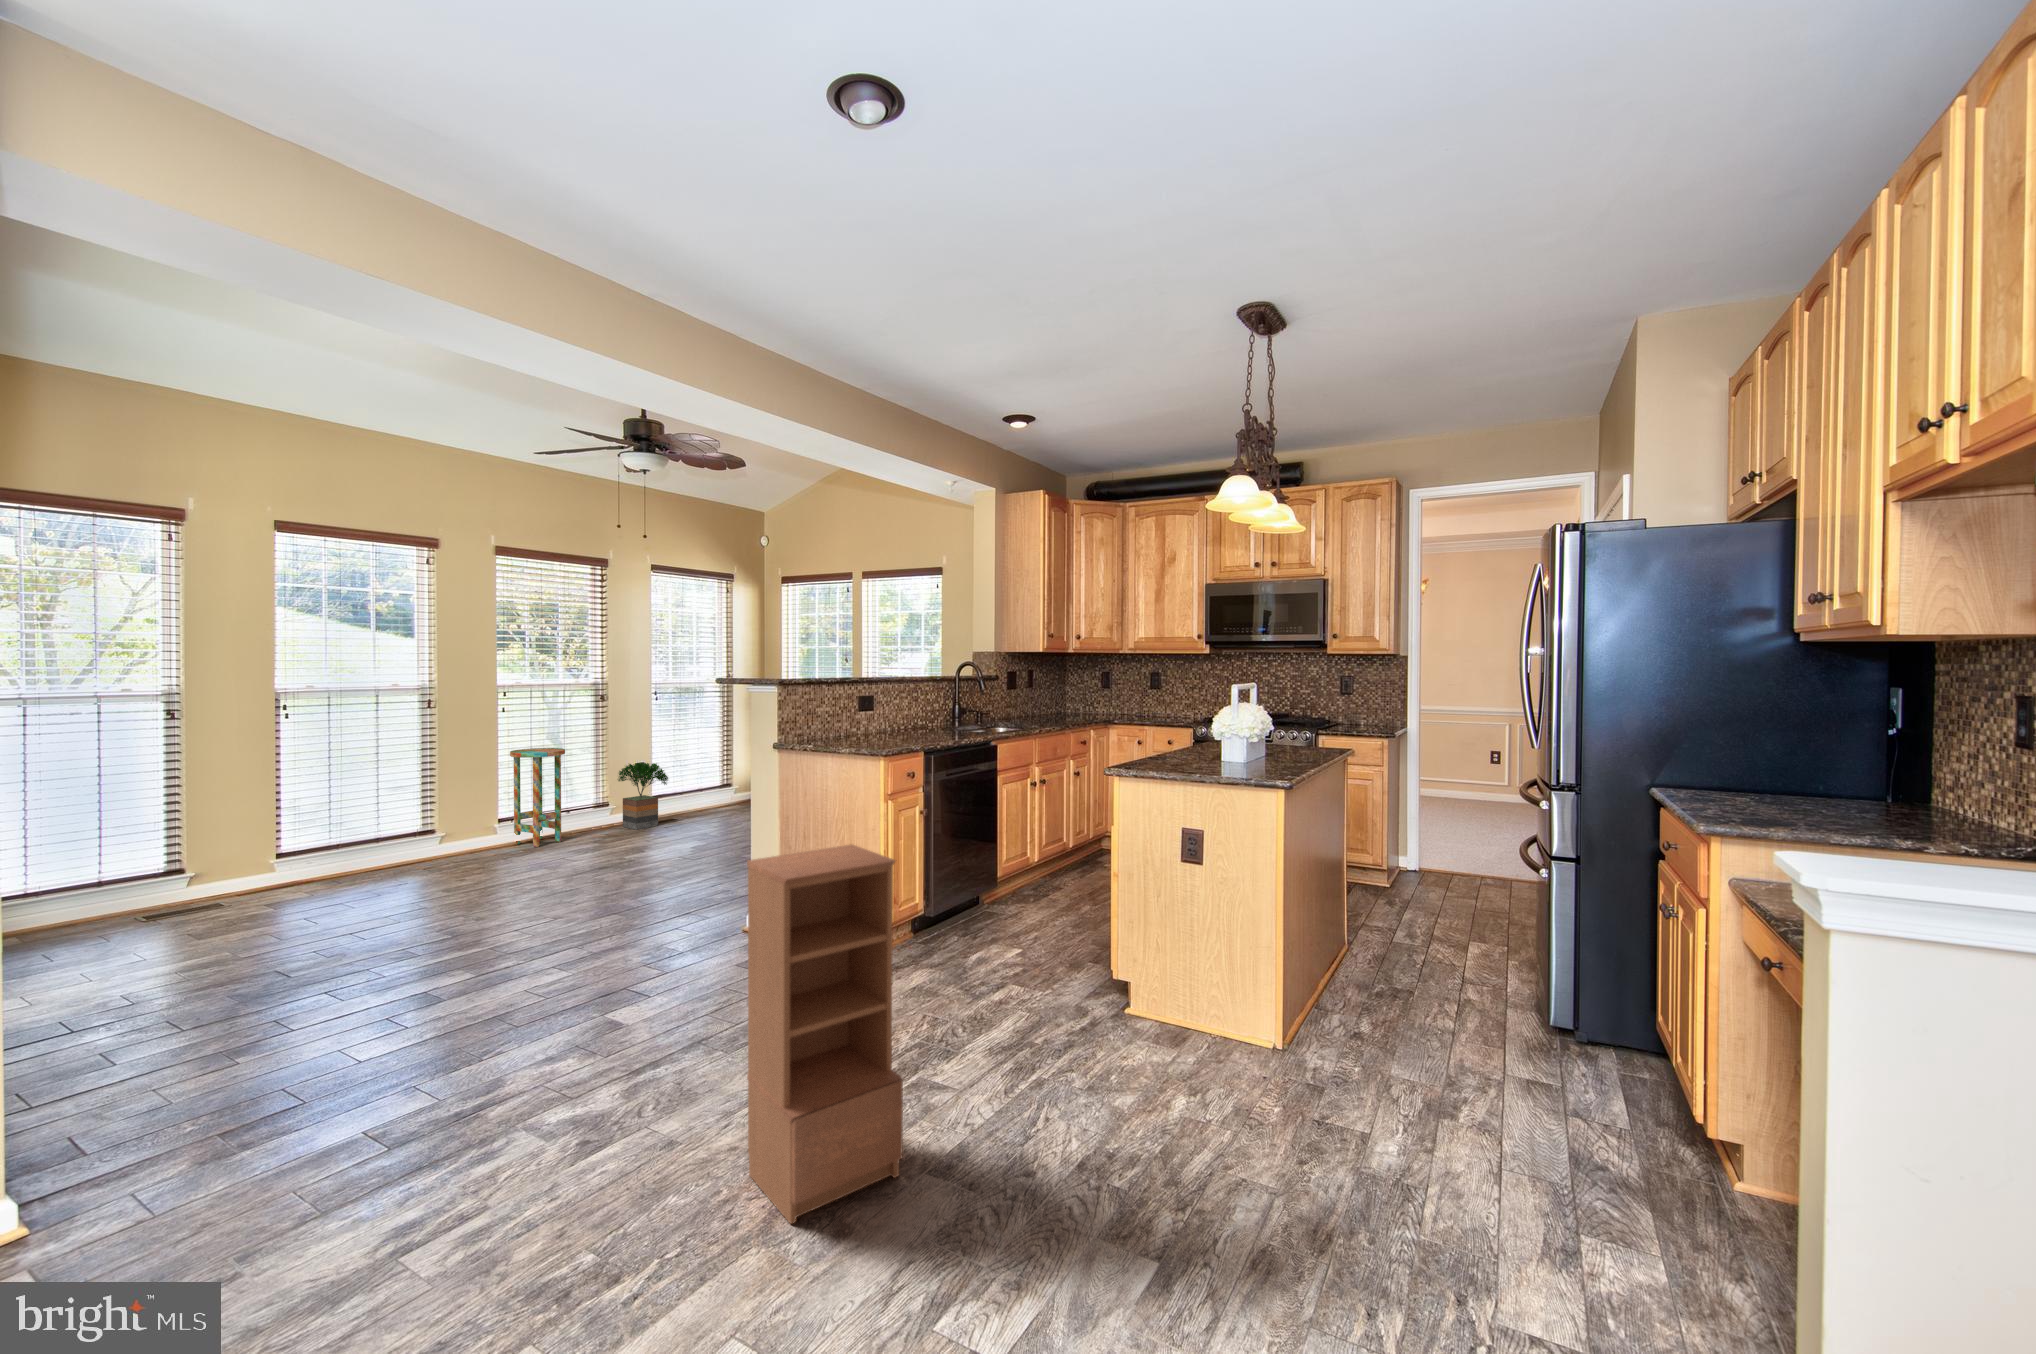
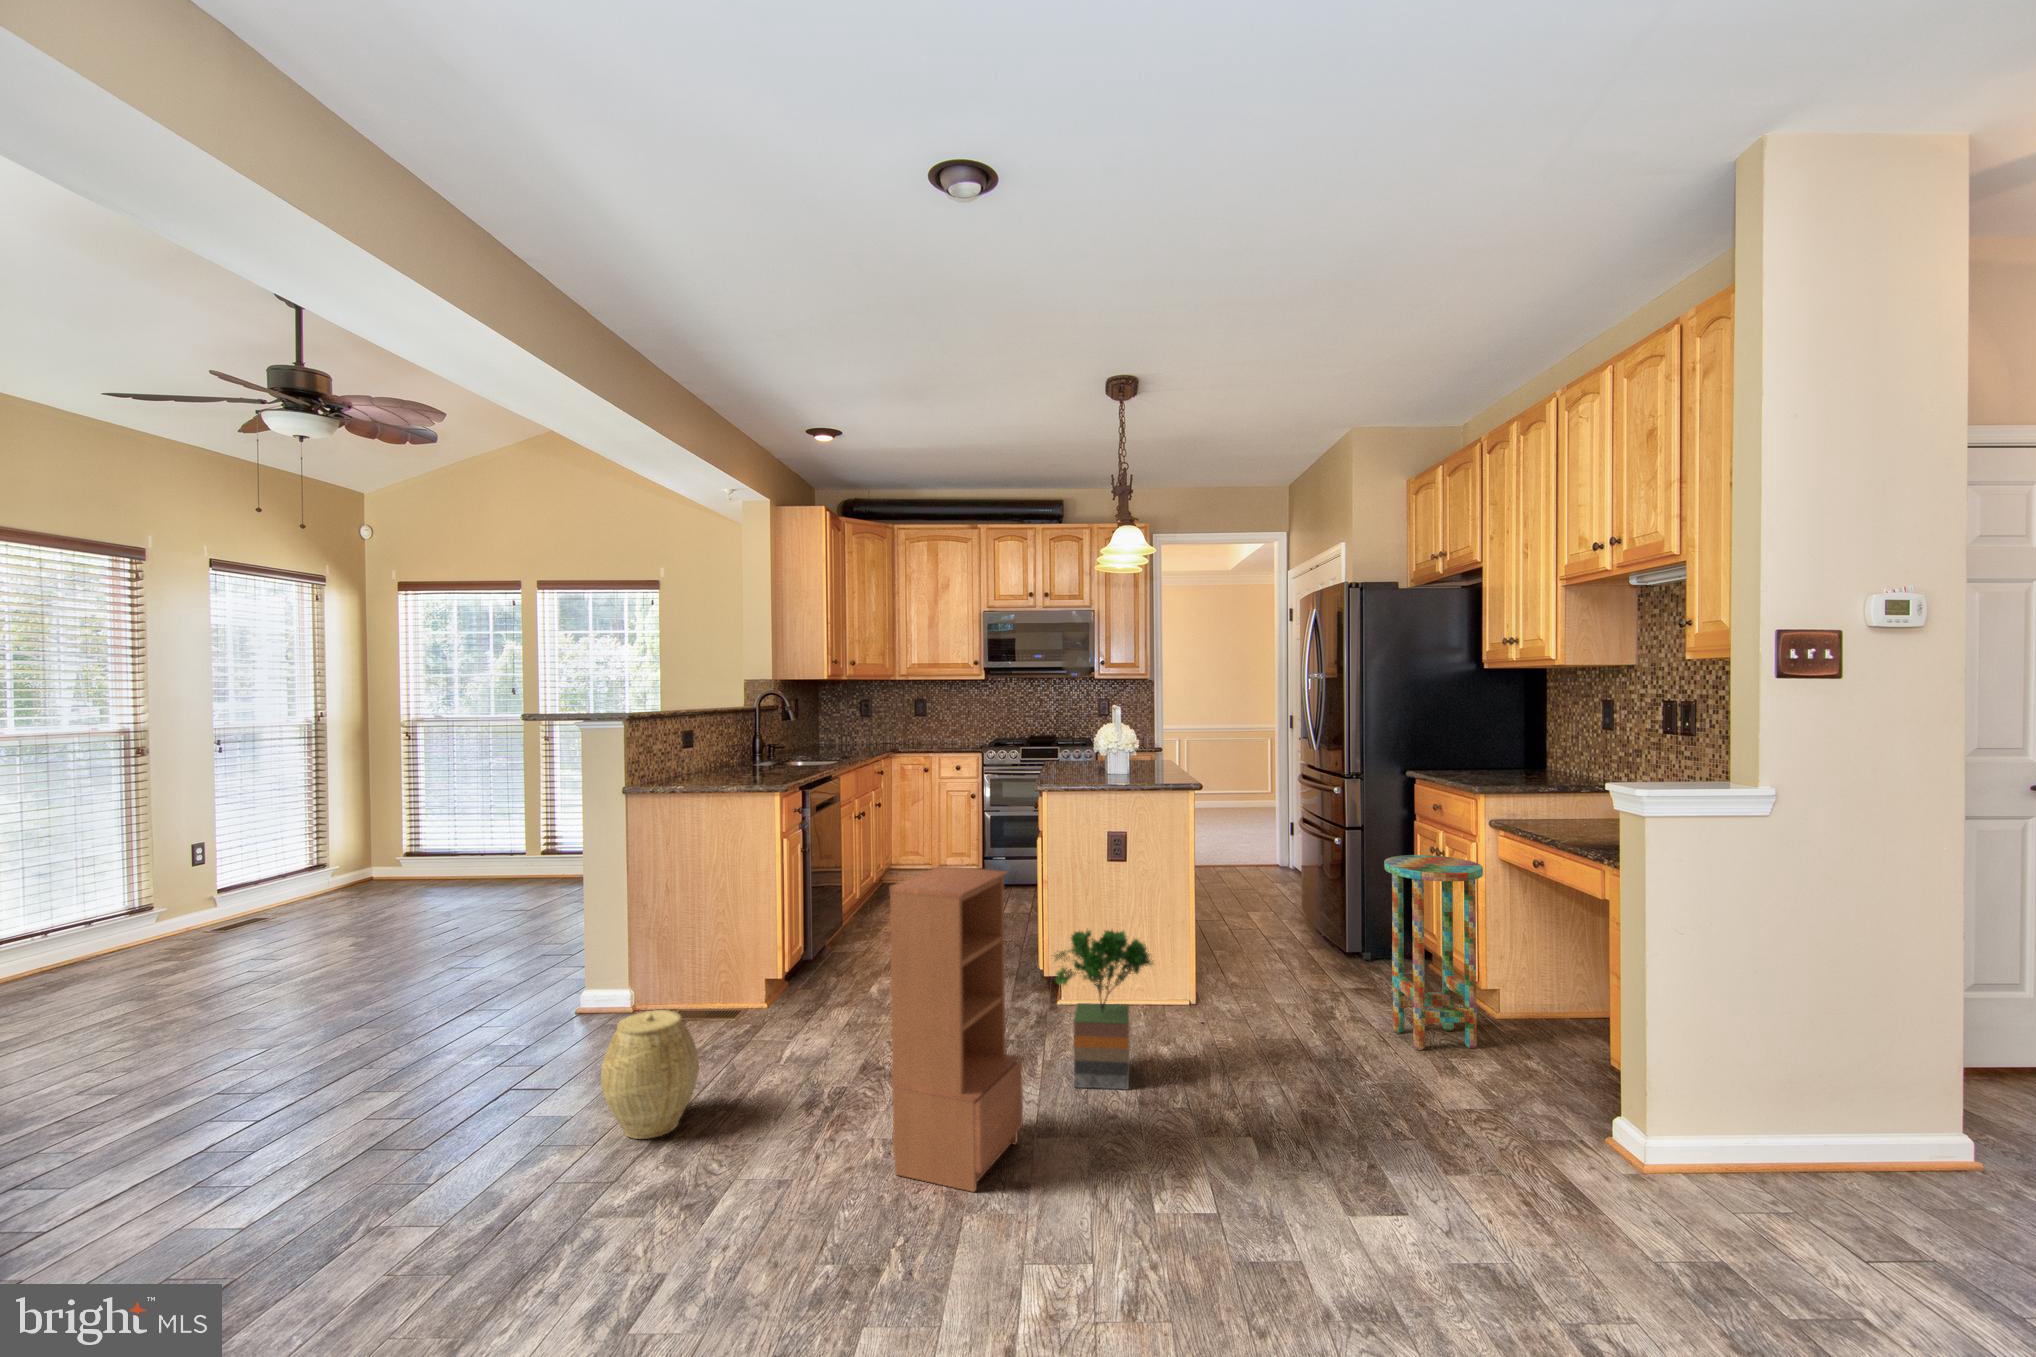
side table: present [510,748,565,847] -> present [1384,855,1483,1050]
potted tree: present [618,763,668,830] -> present [1054,931,1152,1090]
woven basket: none [590,948,685,1069] -> present [601,1010,699,1139]

